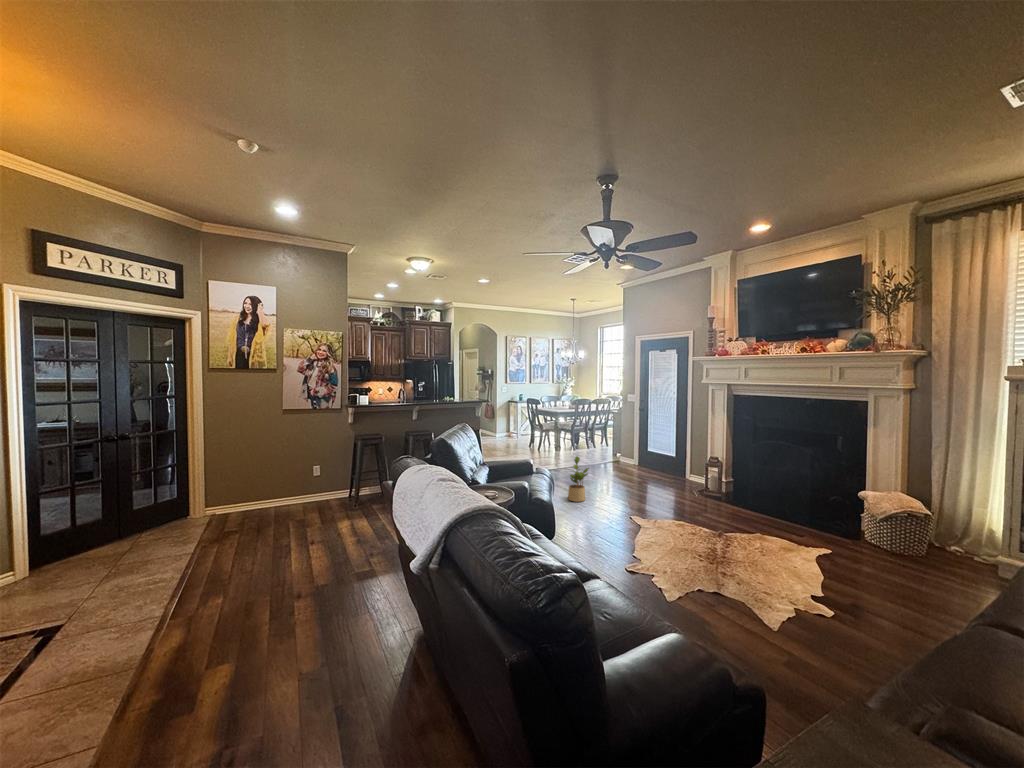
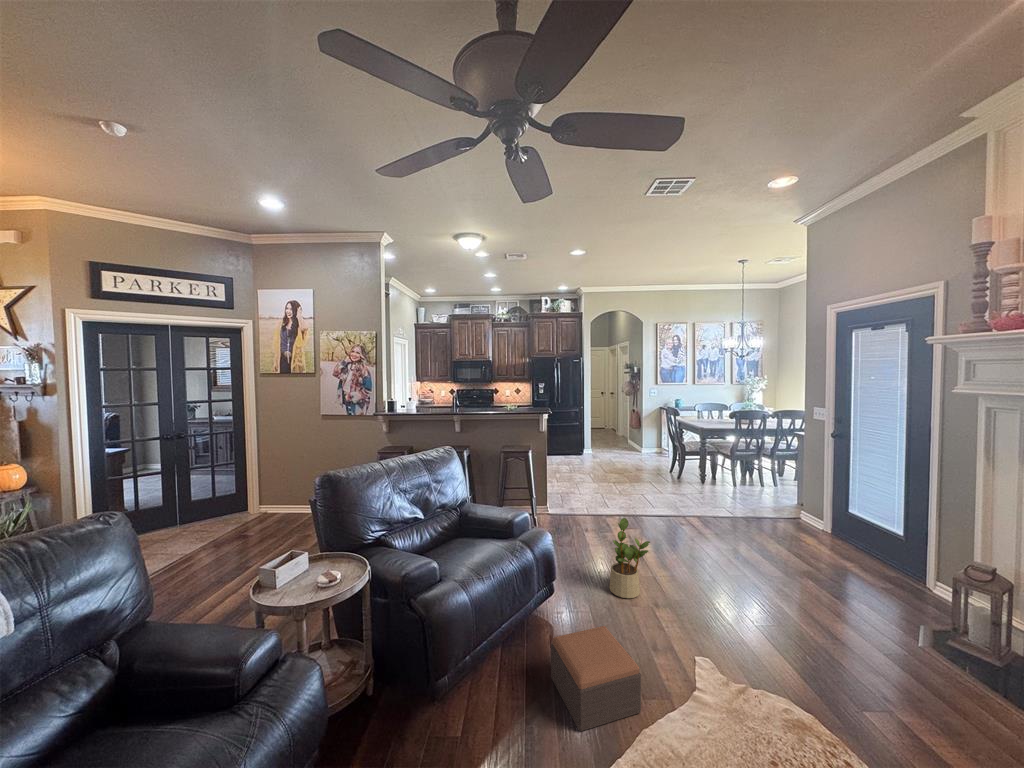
footstool: none [585,501,630,539] -> present [551,626,641,731]

